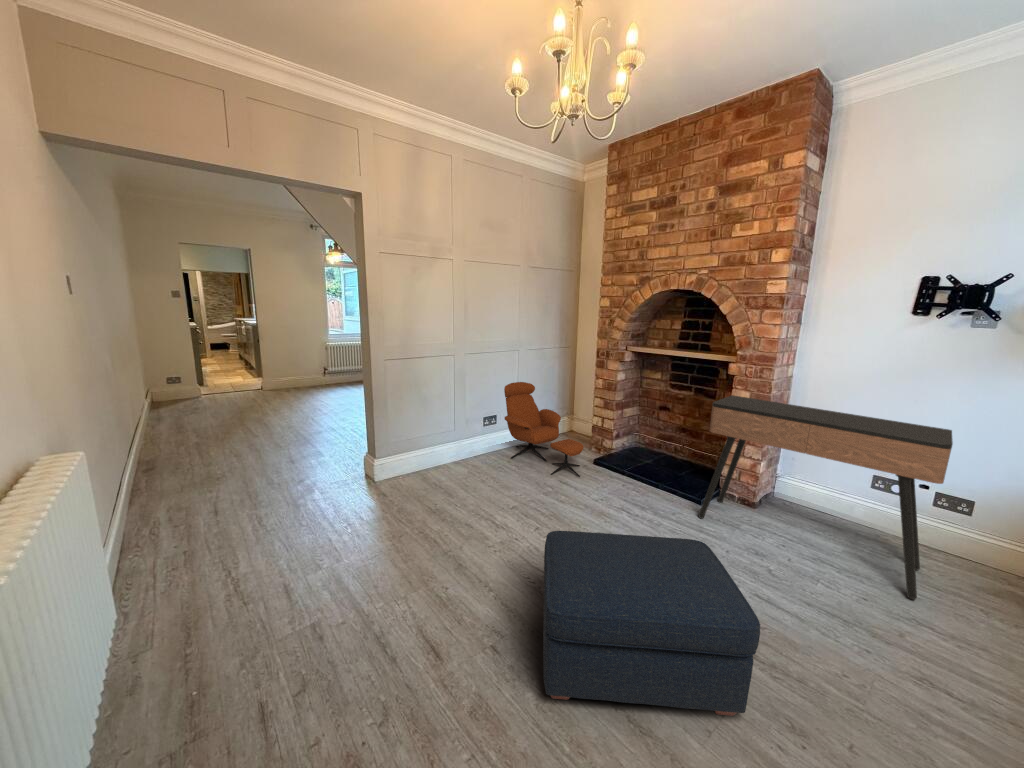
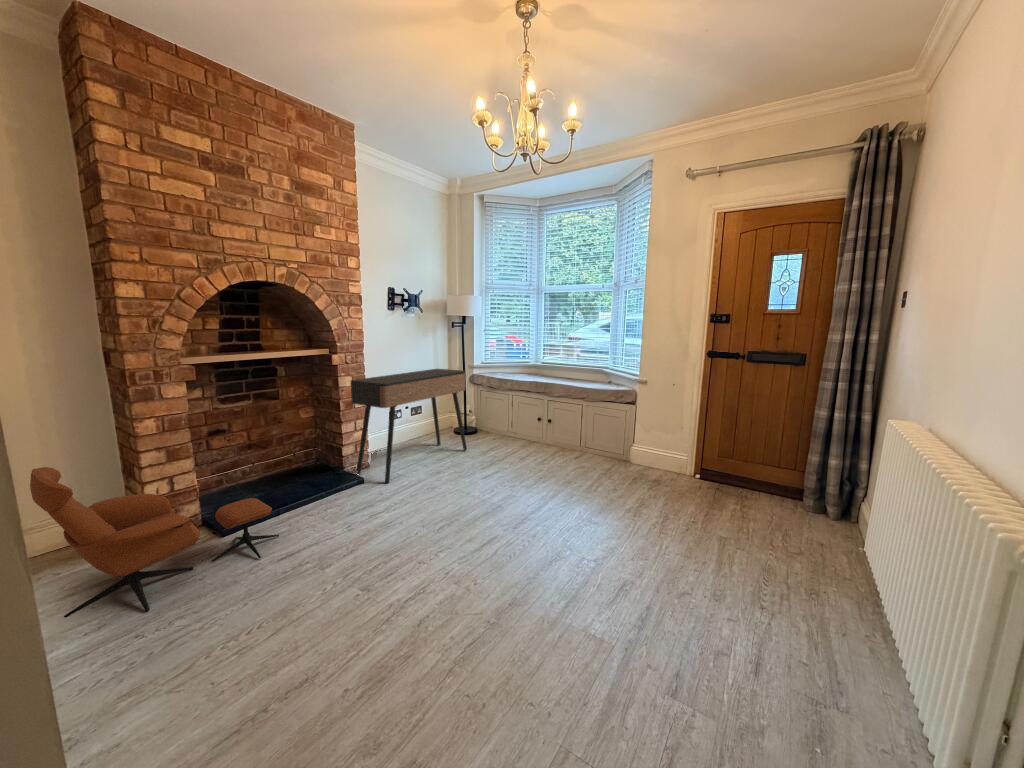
ottoman: present [543,531,760,716] -> none [509,441,610,538]

